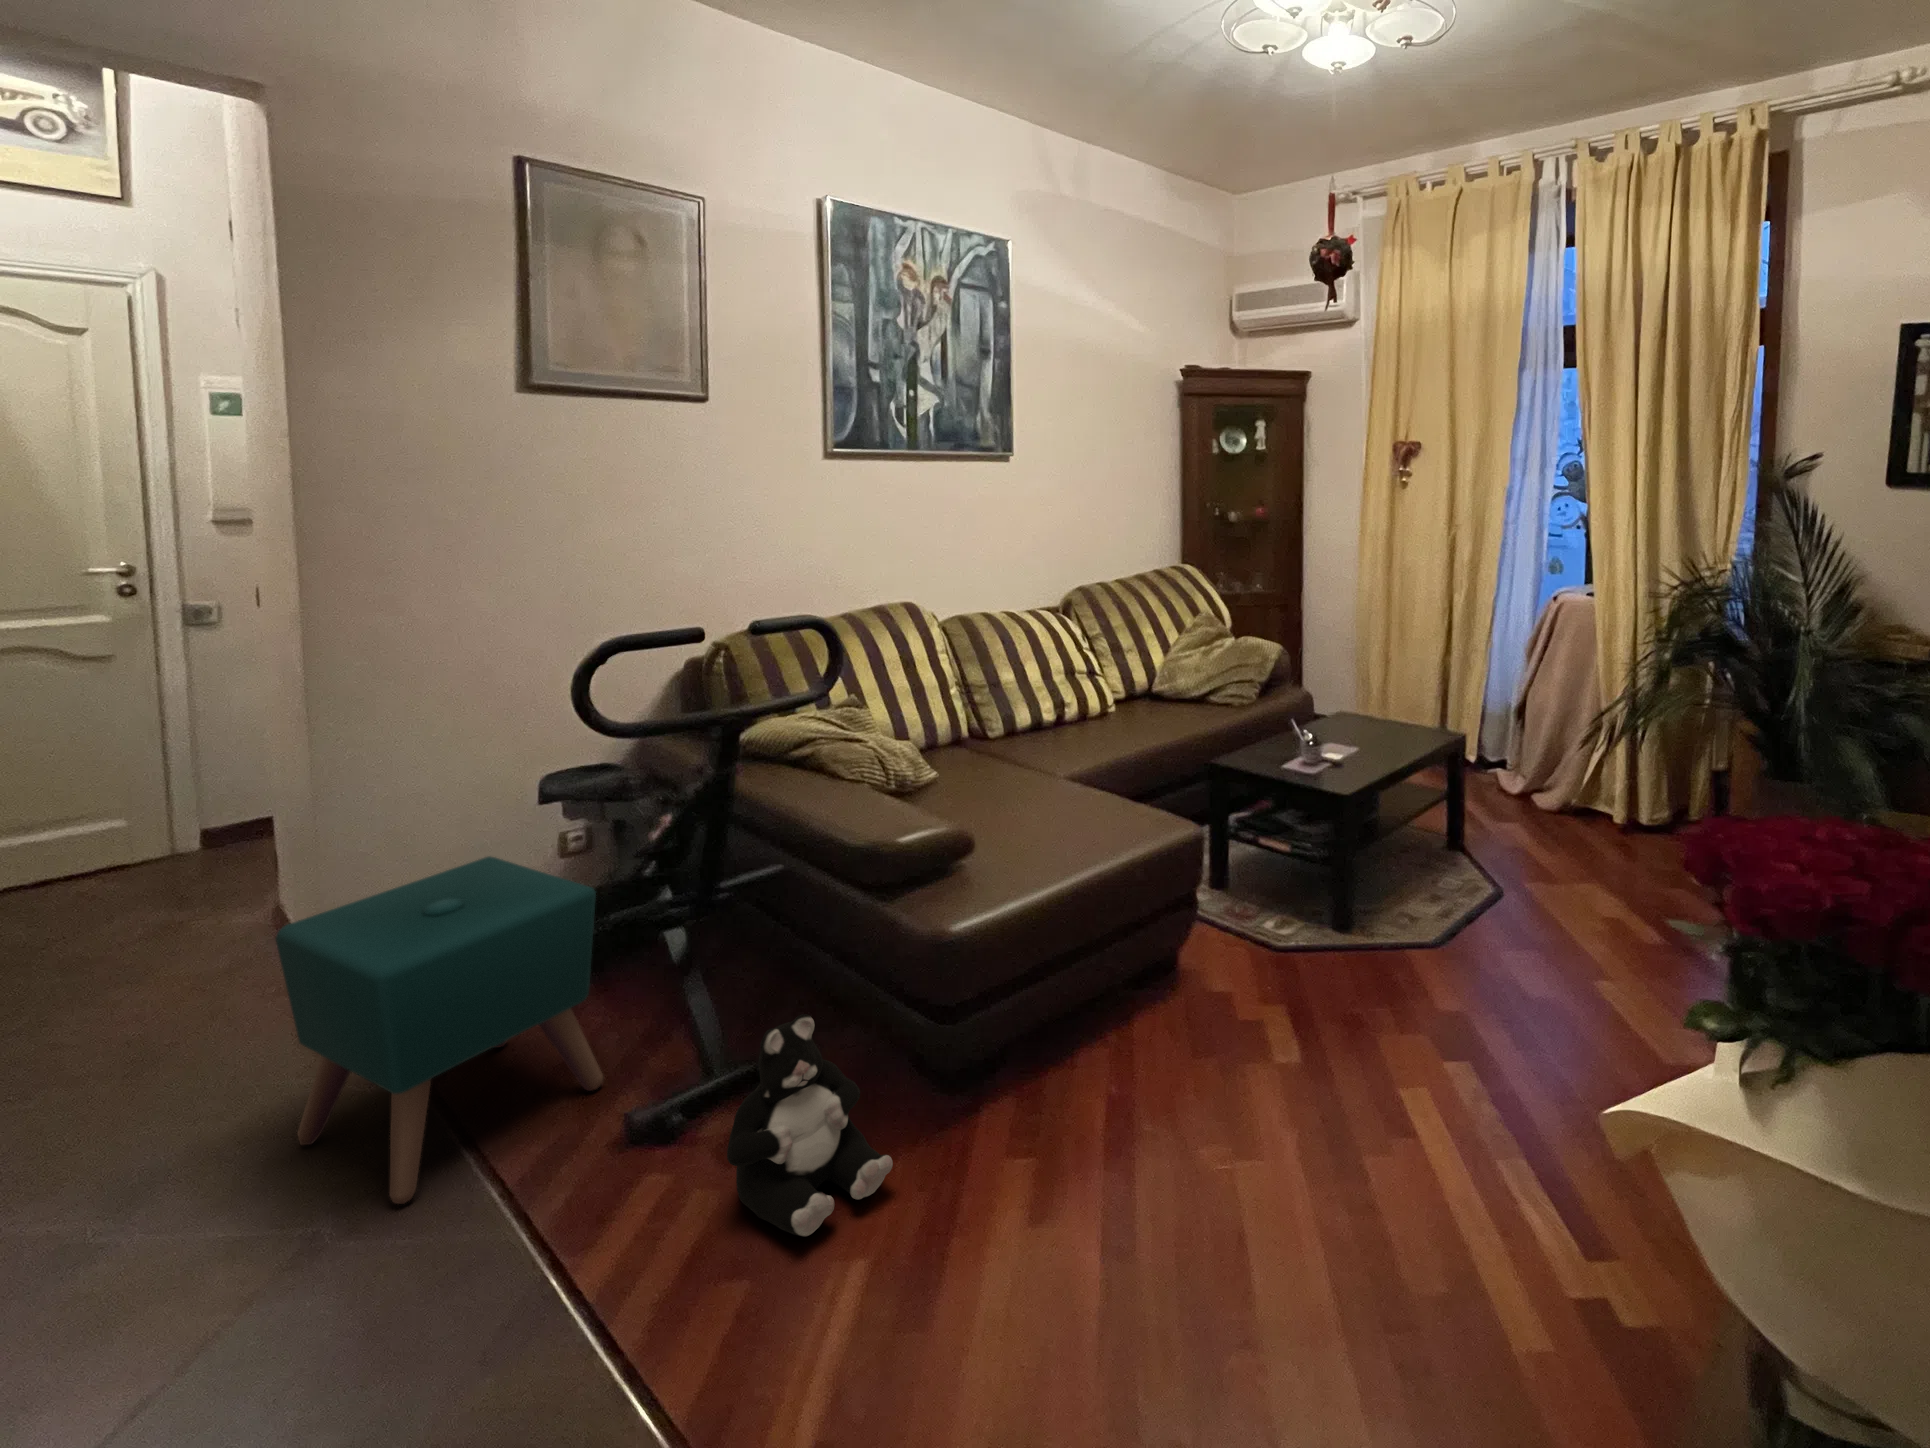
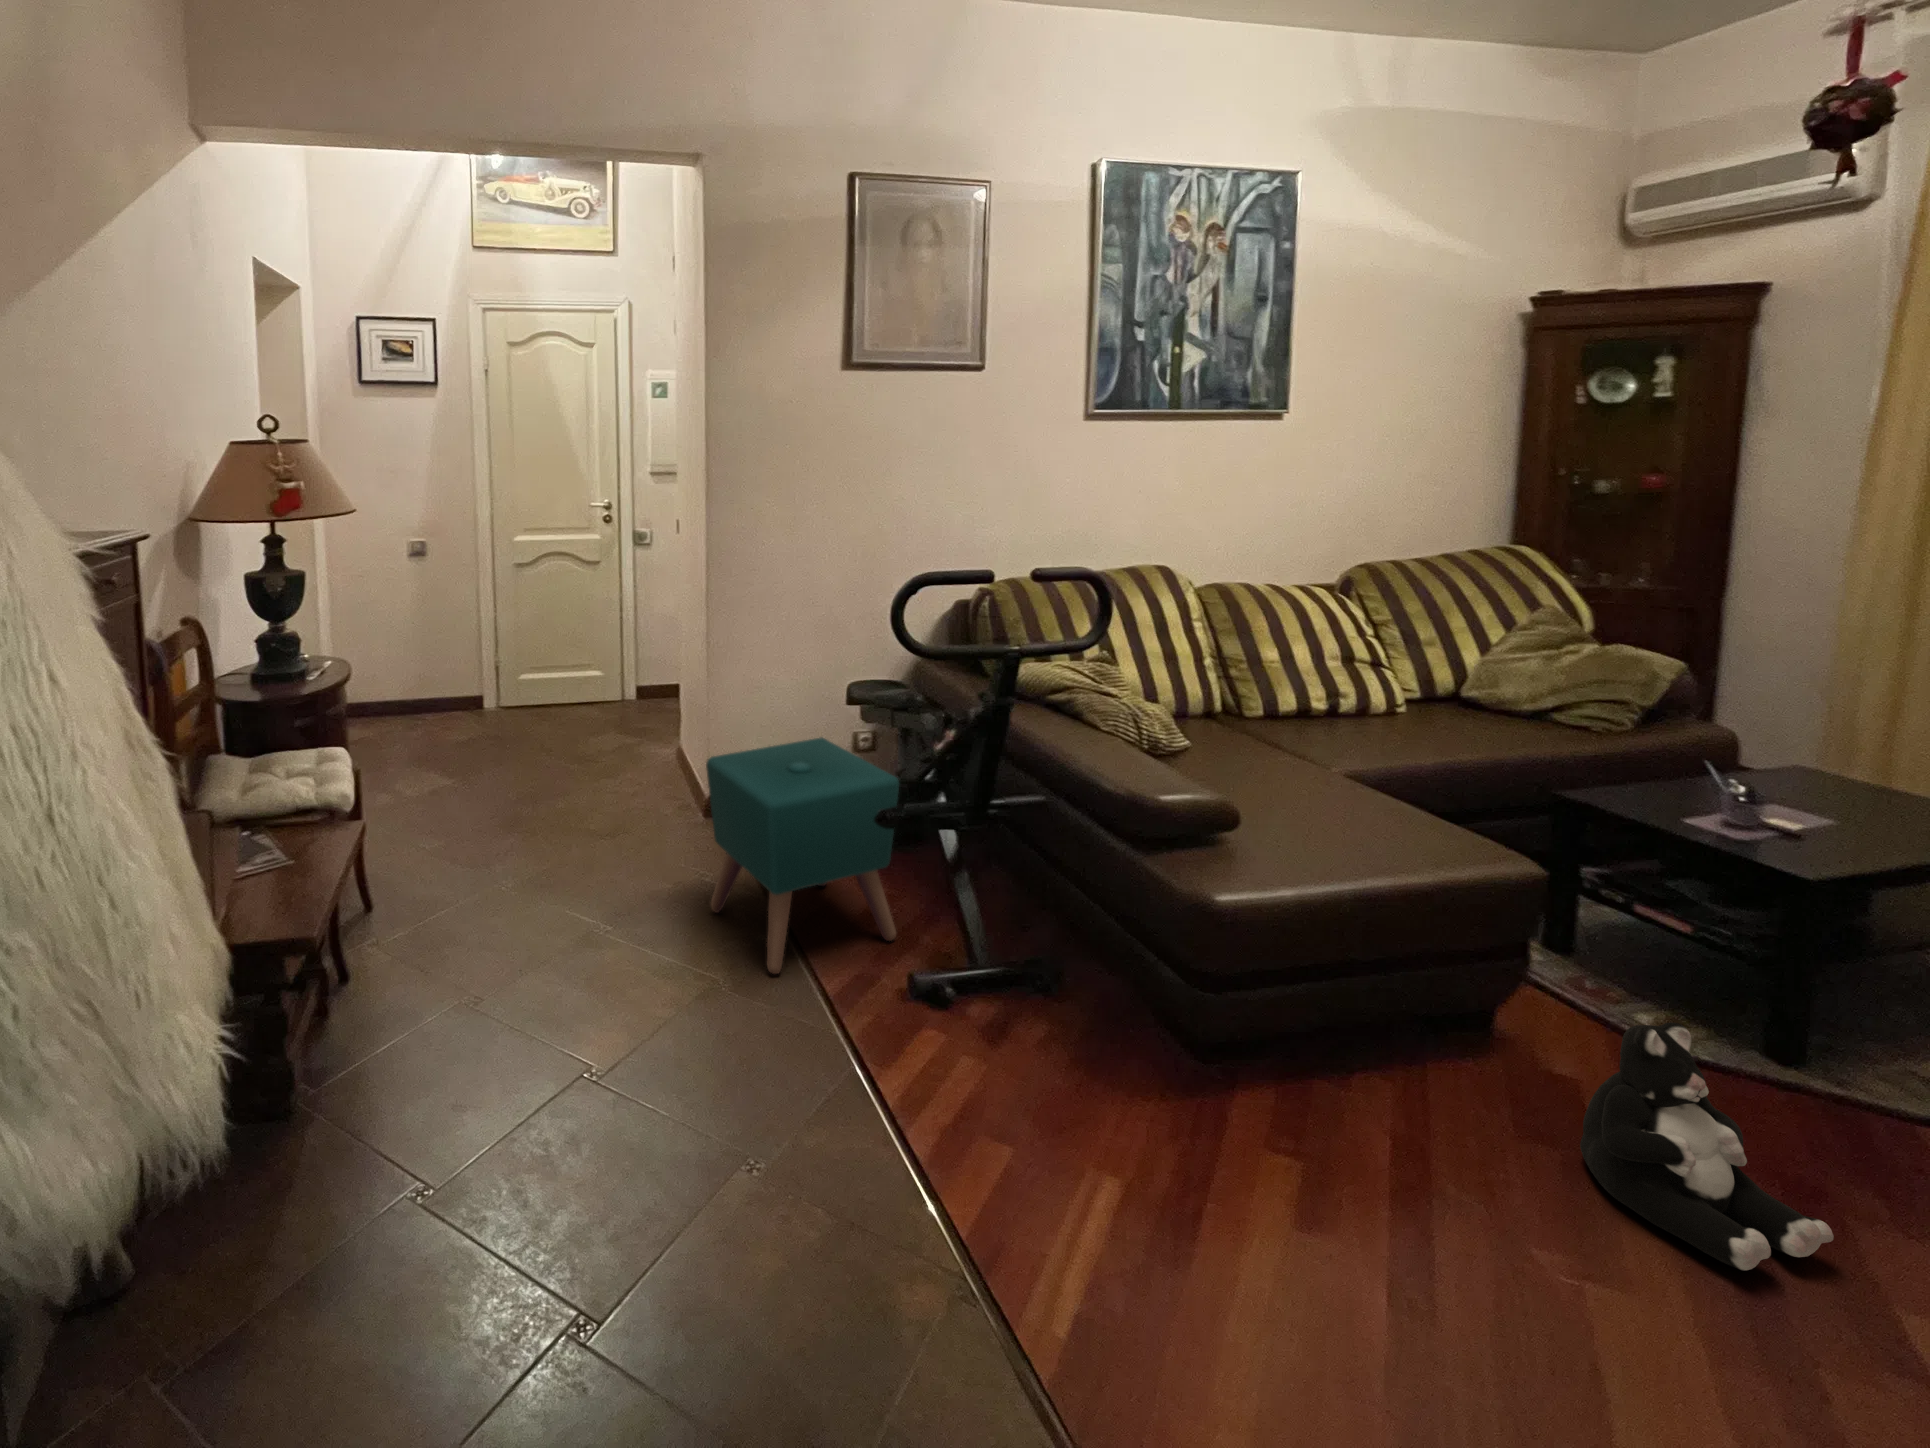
plush toy: present [727,1014,893,1236] -> present [1580,1022,1834,1270]

